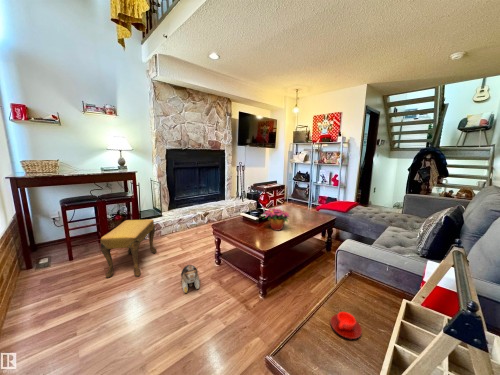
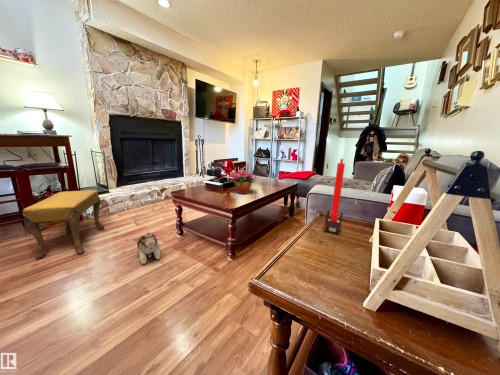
candle: none [343,235,363,305] -> present [324,159,345,232]
teacup: present [330,312,362,339] -> none [316,236,349,258]

